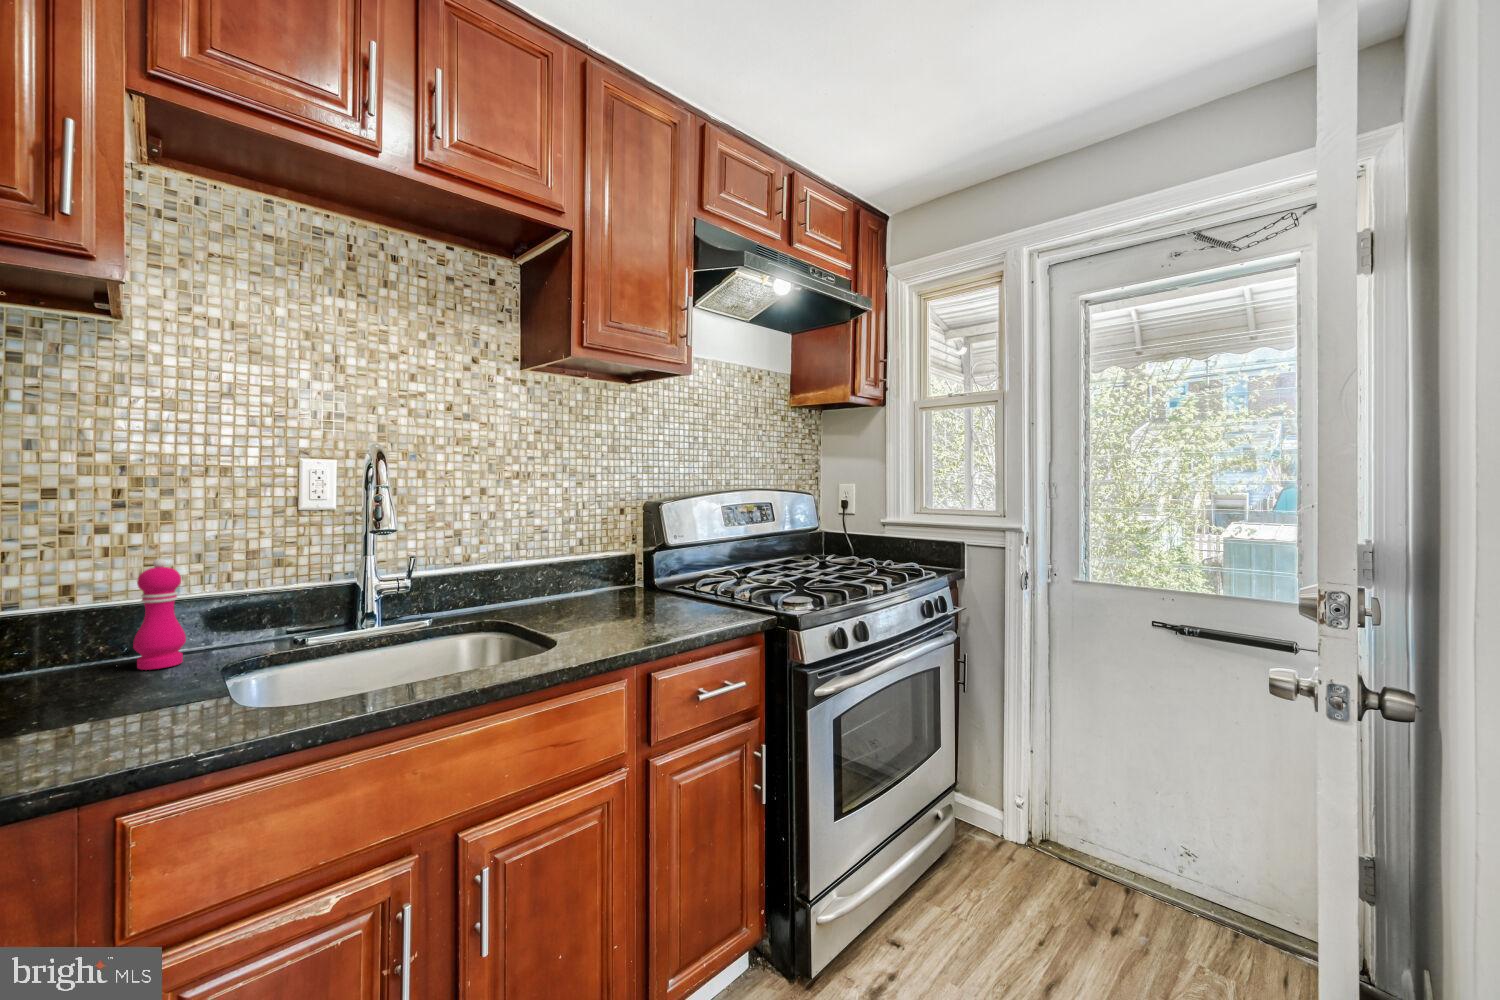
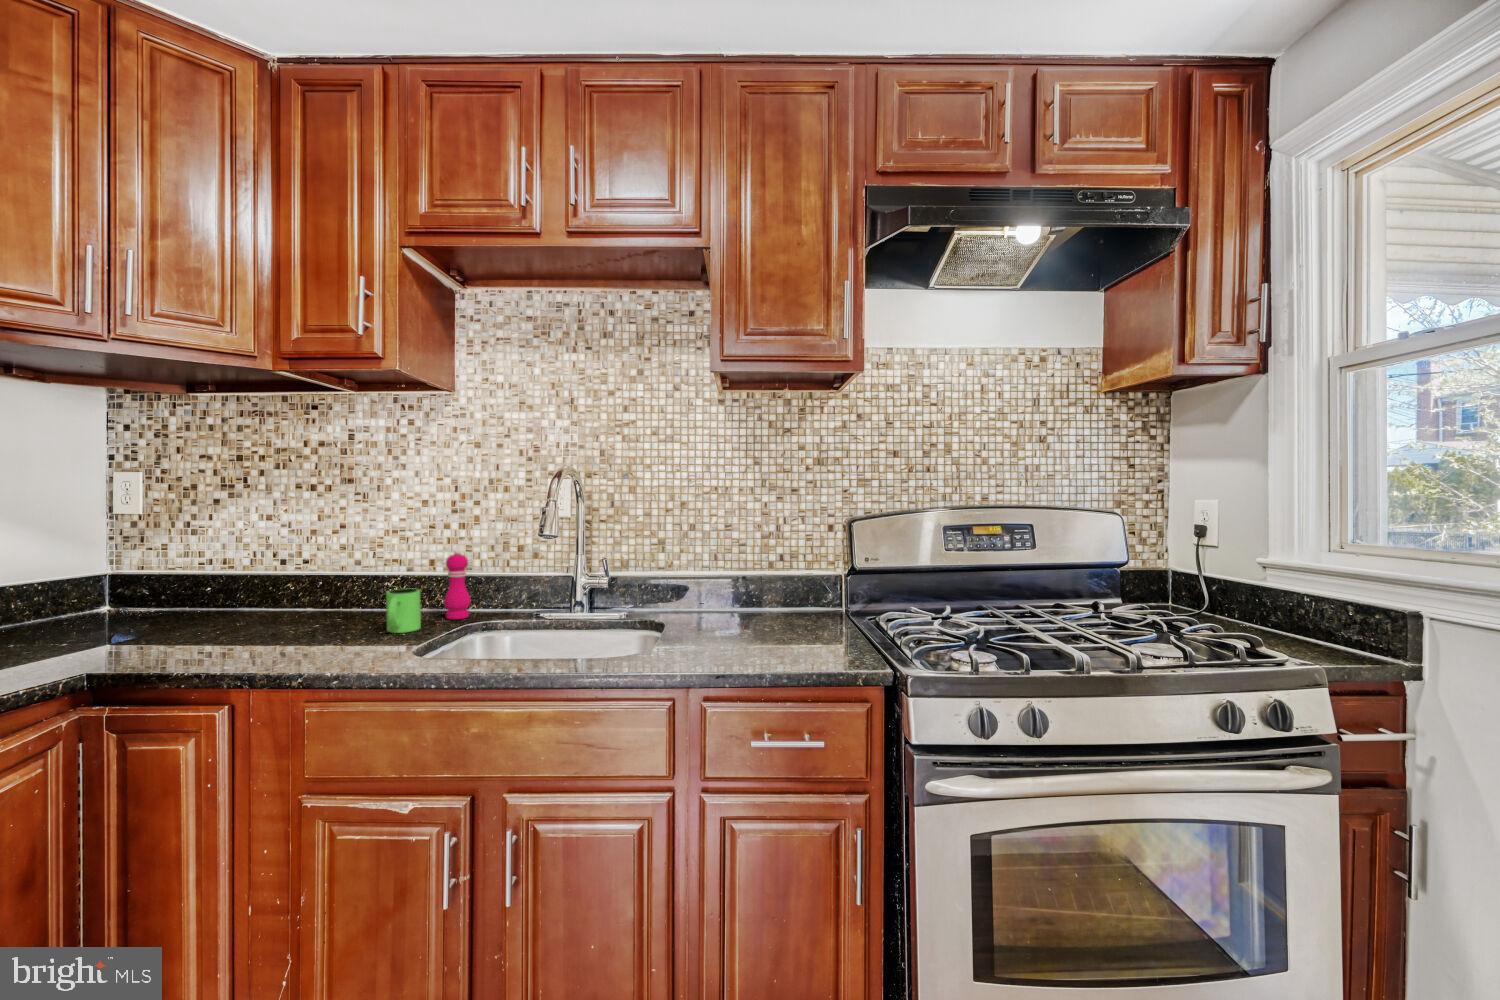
mug: none [50,625,125,703] -> present [386,589,421,633]

